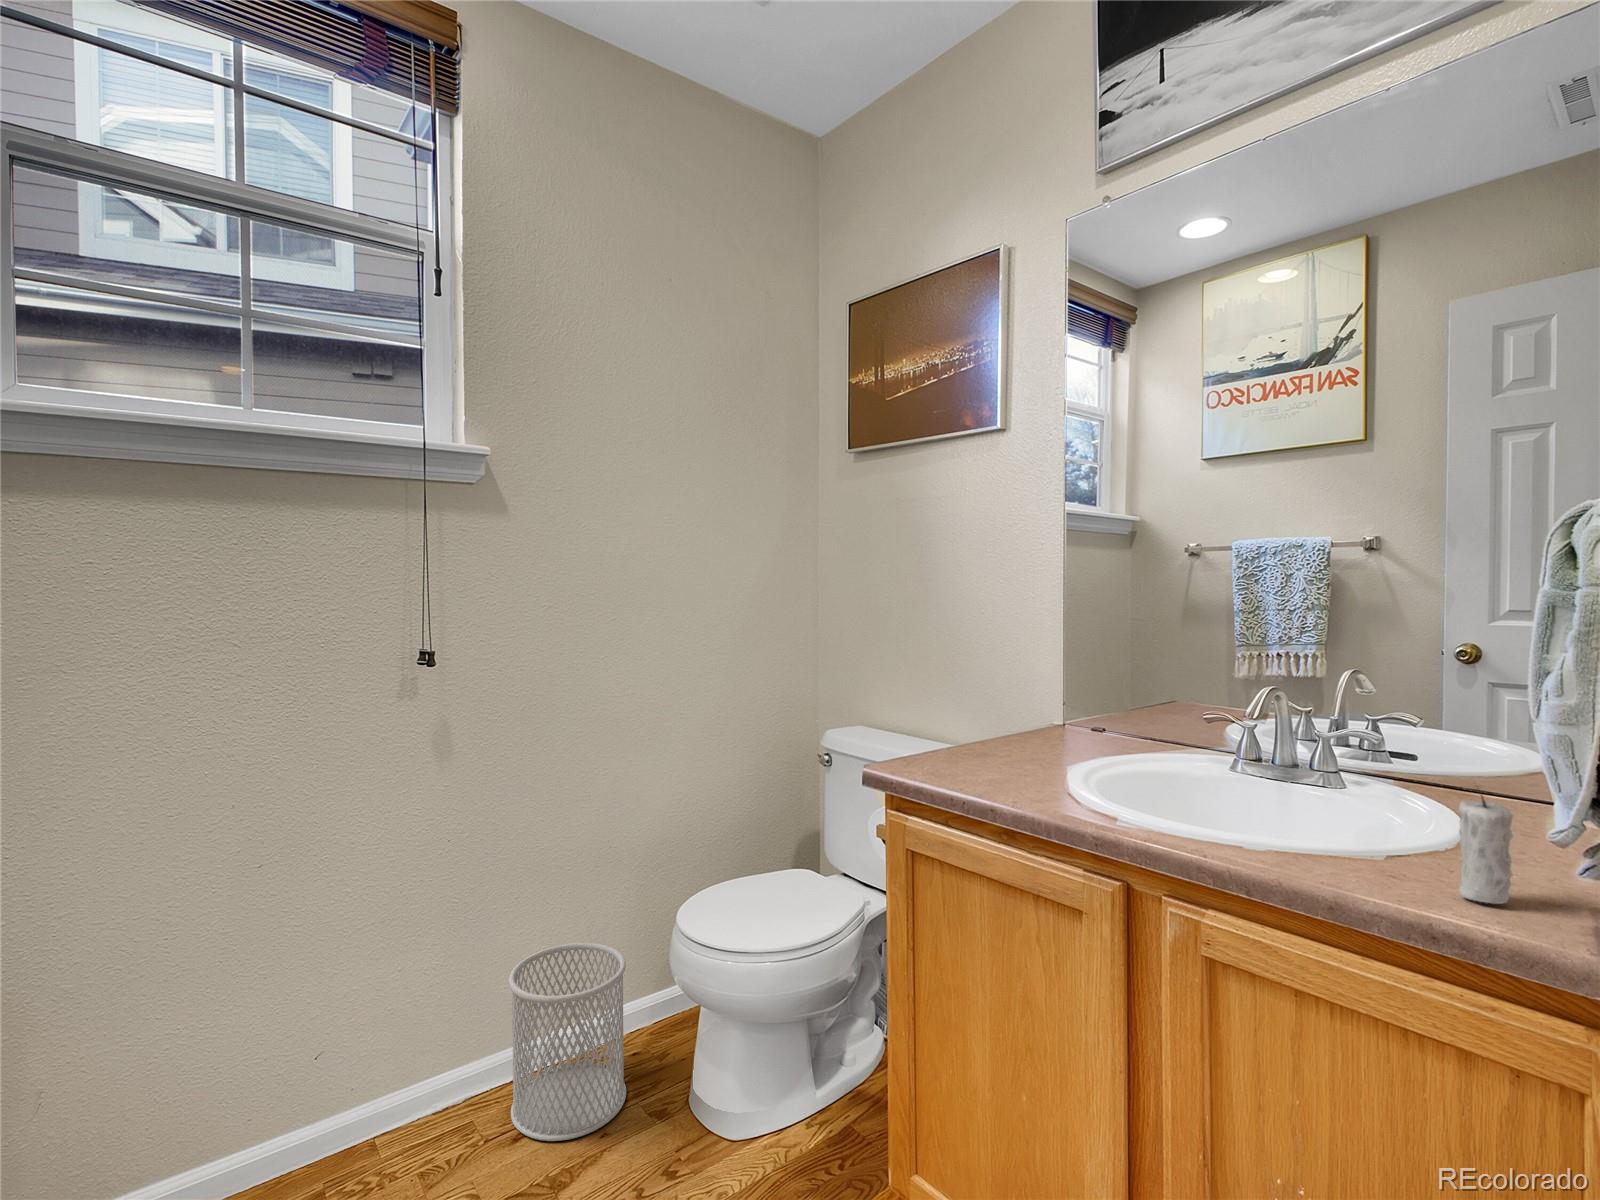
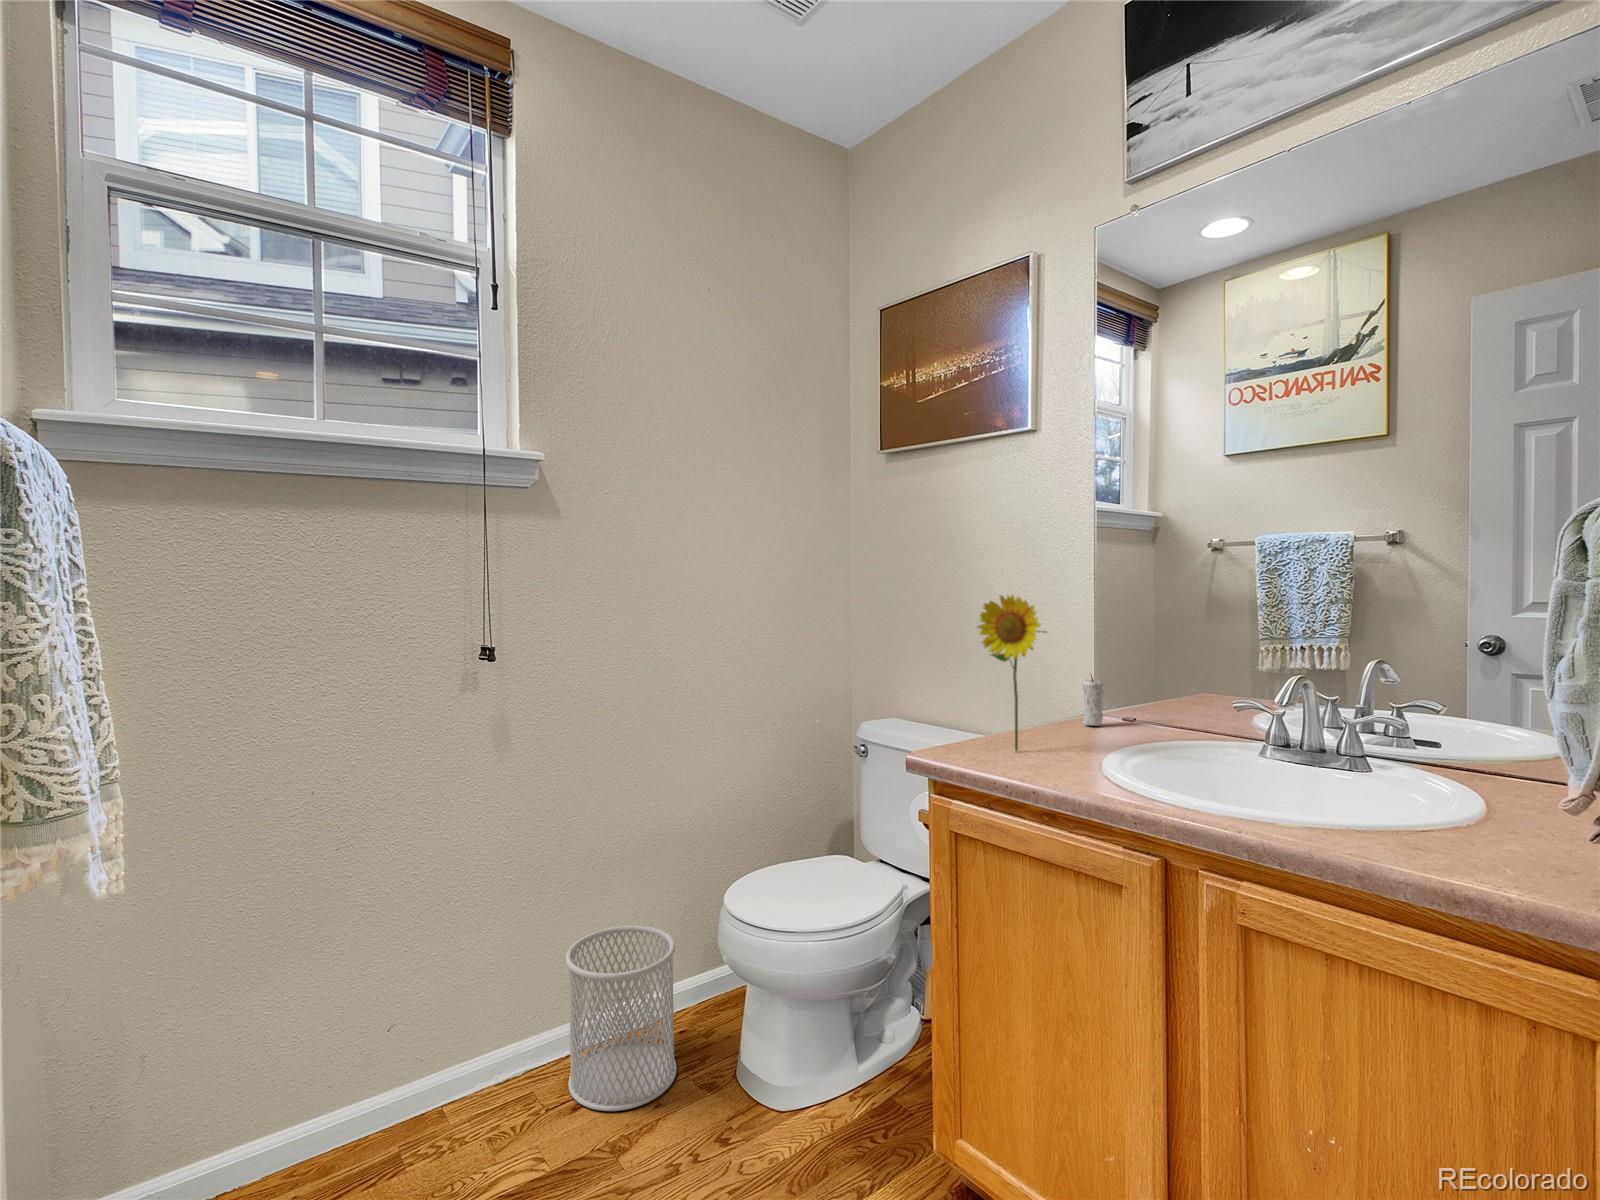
flower: none [938,600,1012,765] -> present [978,595,1046,751]
candle: present [1458,795,1513,904] -> present [1082,676,1104,725]

